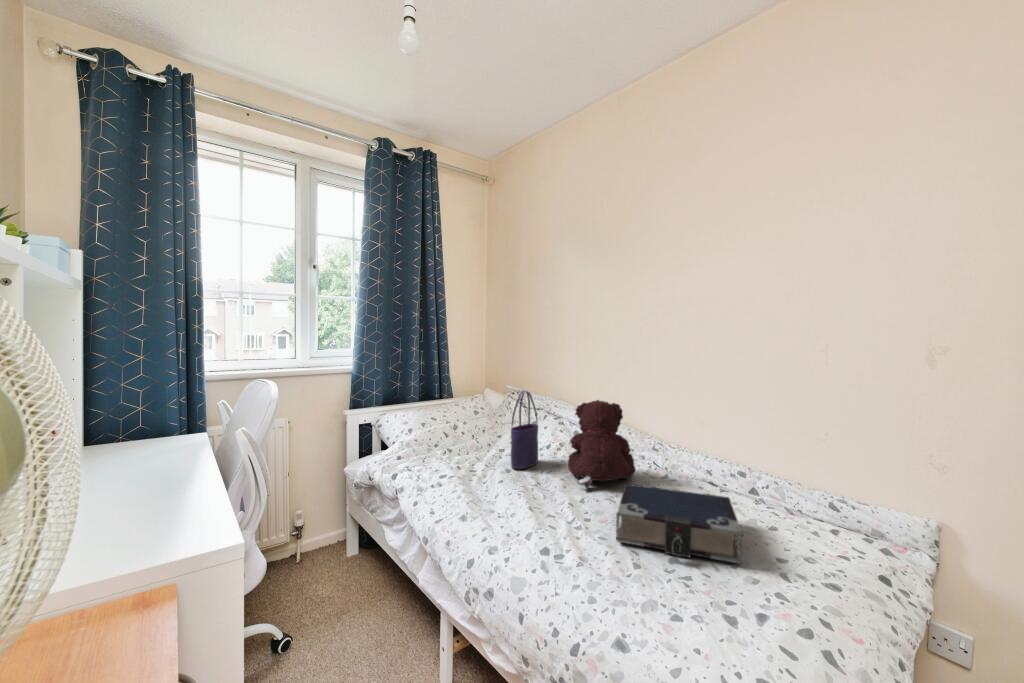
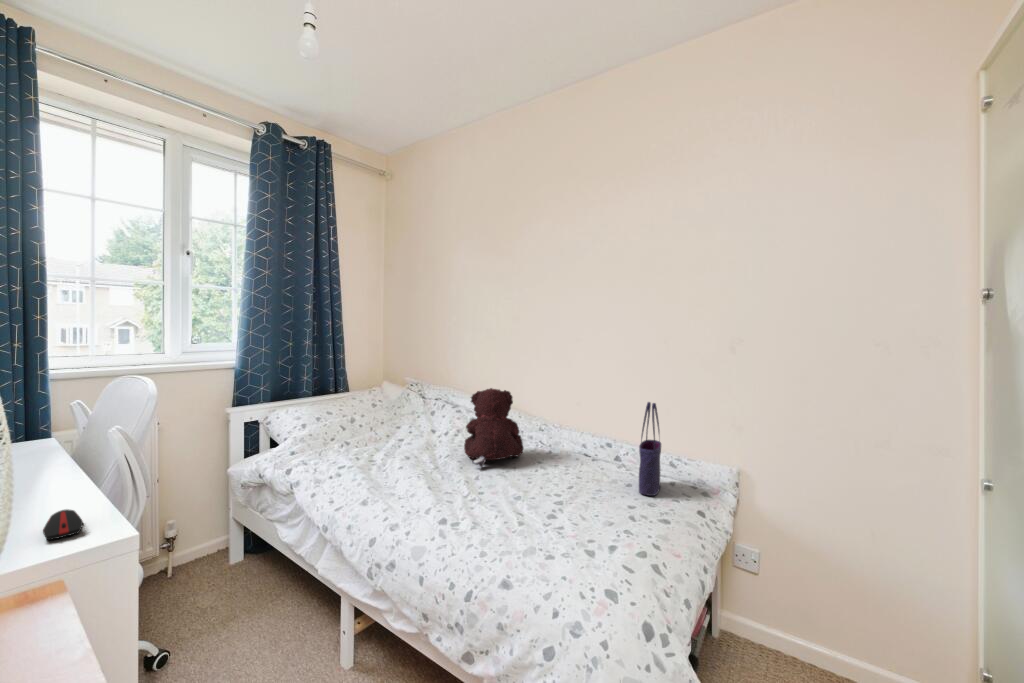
tote bag: present [511,391,538,469] -> present [639,402,661,496]
book: present [616,484,744,564] -> none [504,459,604,513]
computer mouse: none [172,509,206,539] -> present [43,509,83,540]

